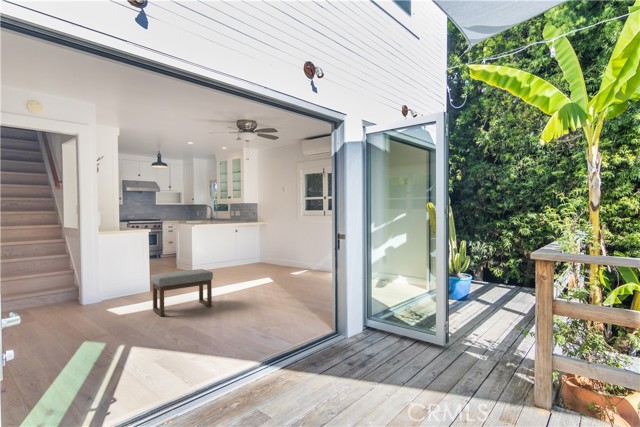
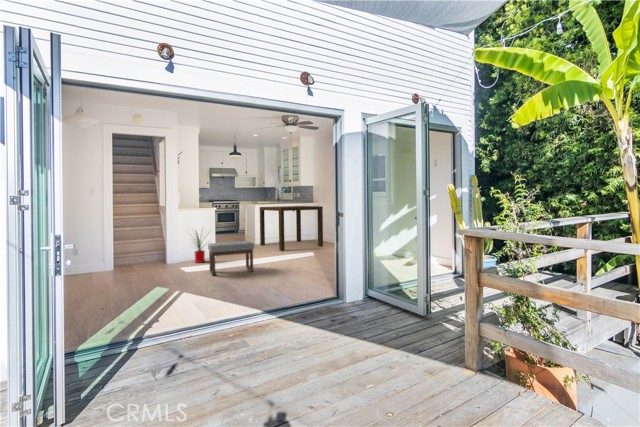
dining table: none [198,225,273,277] -> present [260,206,323,250]
house plant: none [113,252,152,299] -> present [195,229,209,263]

